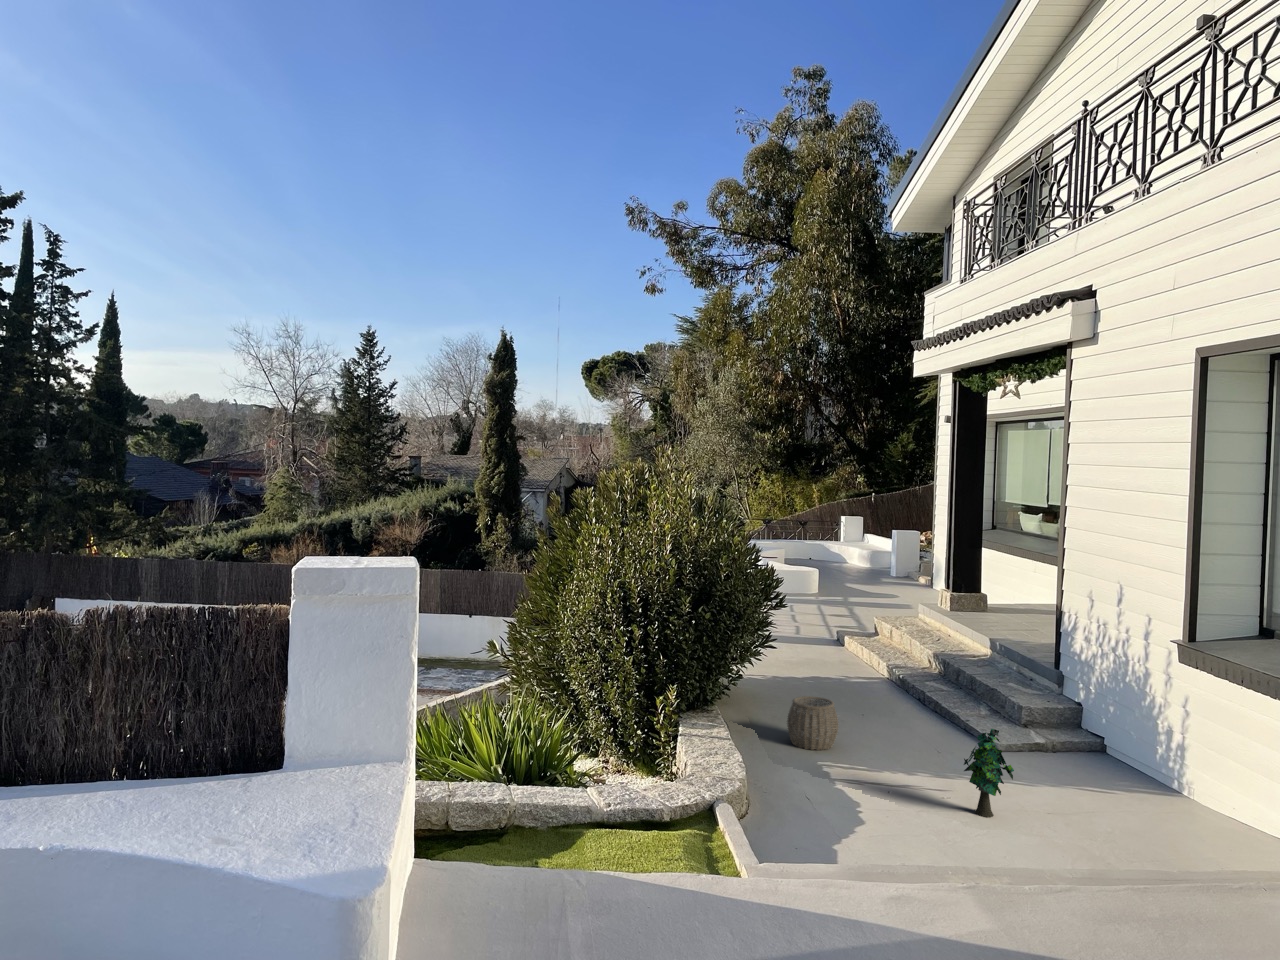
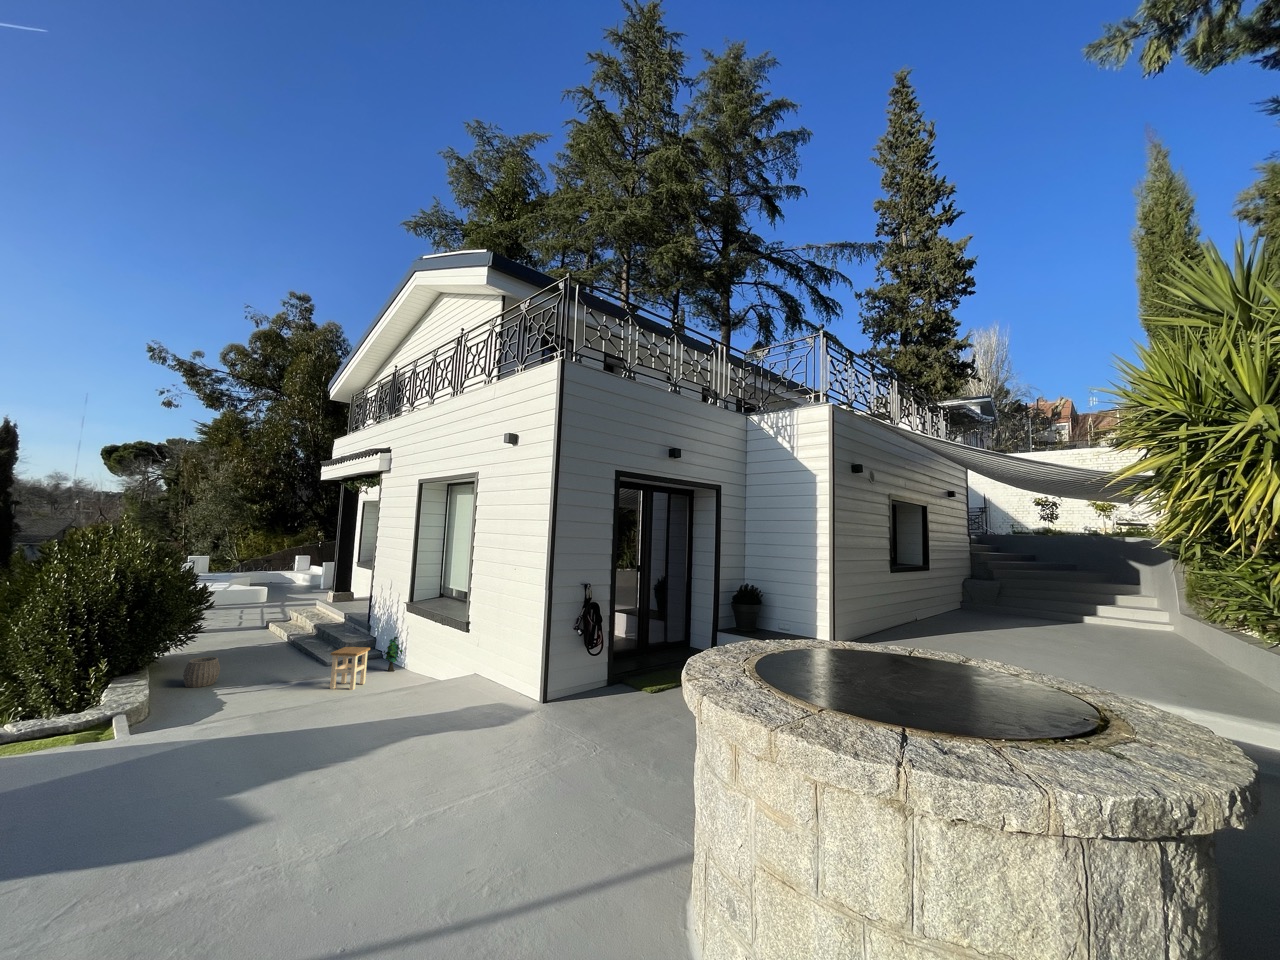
stool: none [1048,722,1125,823] -> present [330,647,370,690]
decorative plant: present [964,729,1014,817] -> present [383,637,403,672]

